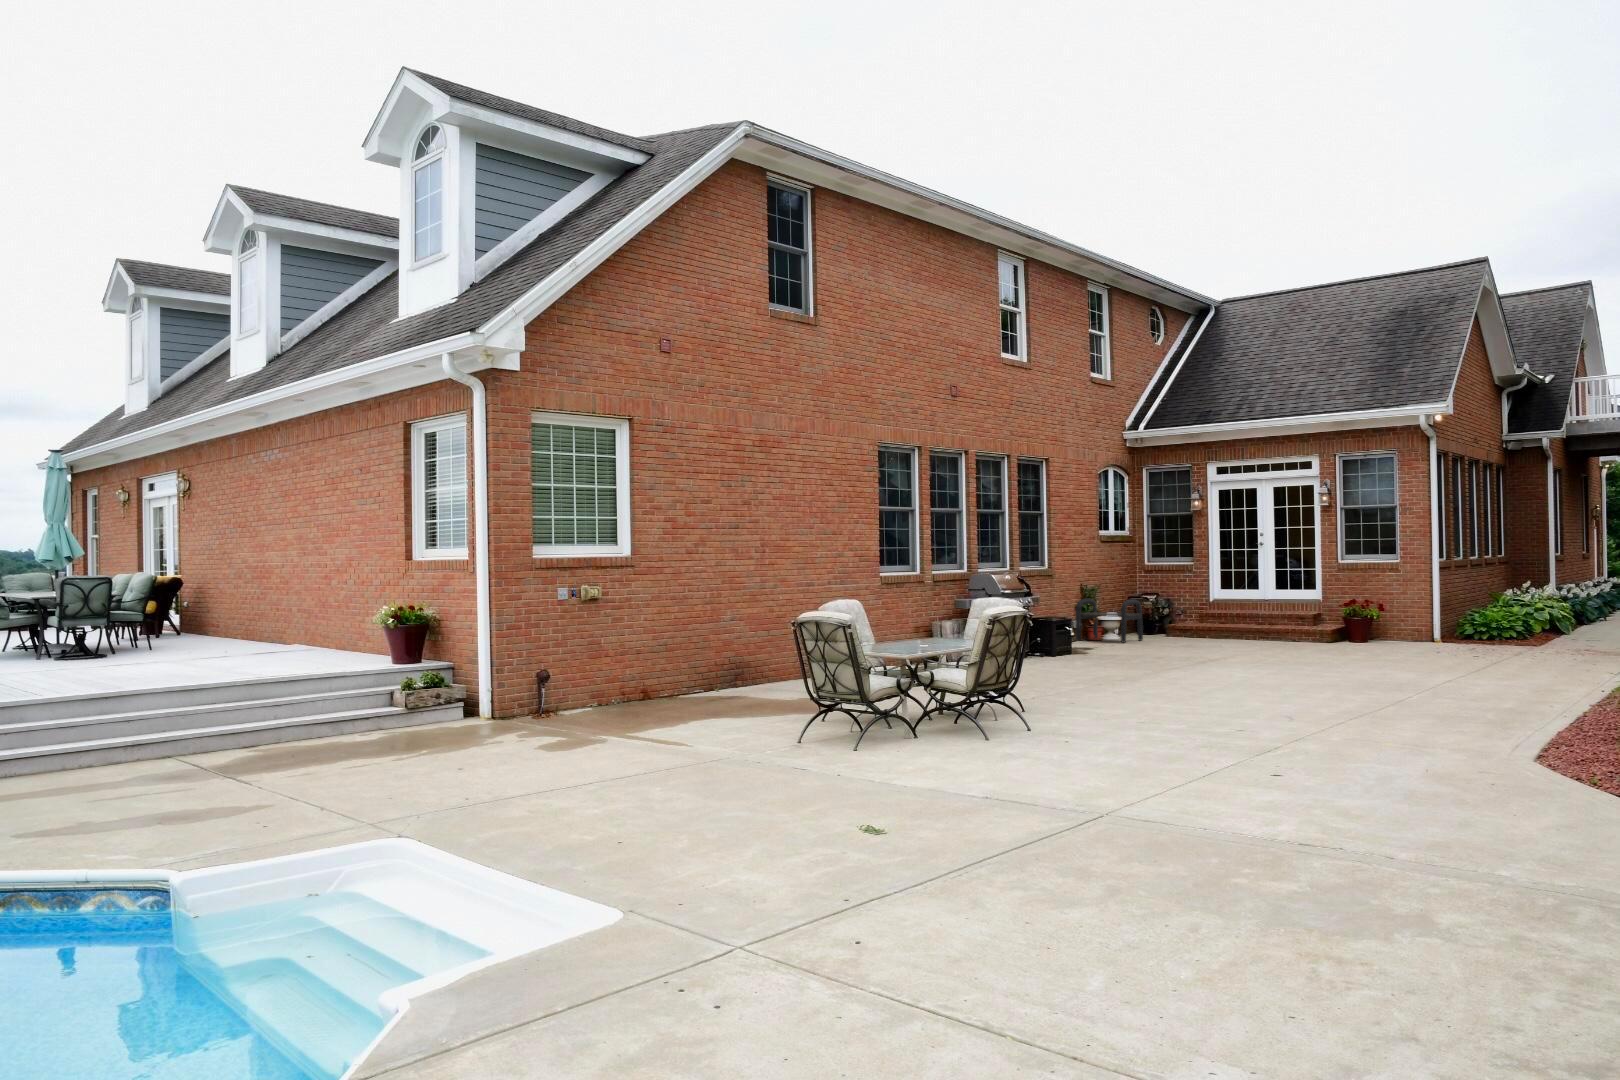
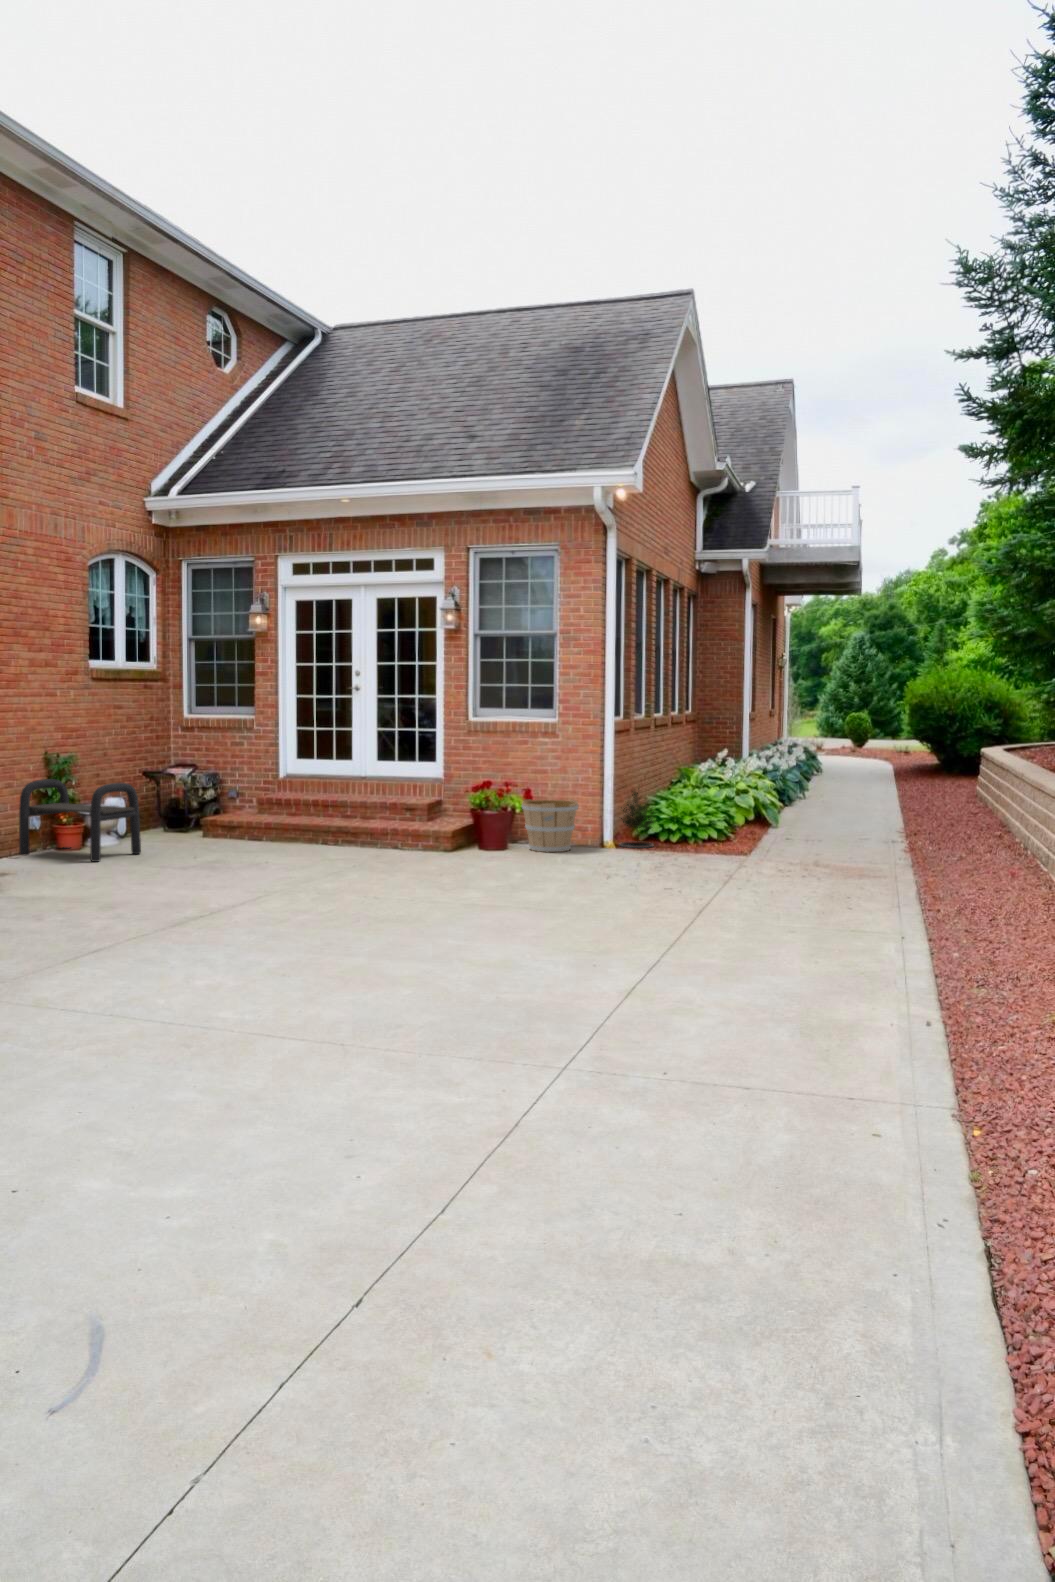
potted tree: none [1444,600,1474,641] -> present [620,791,655,848]
wooden bucket: none [1378,610,1416,642] -> present [522,799,578,852]

